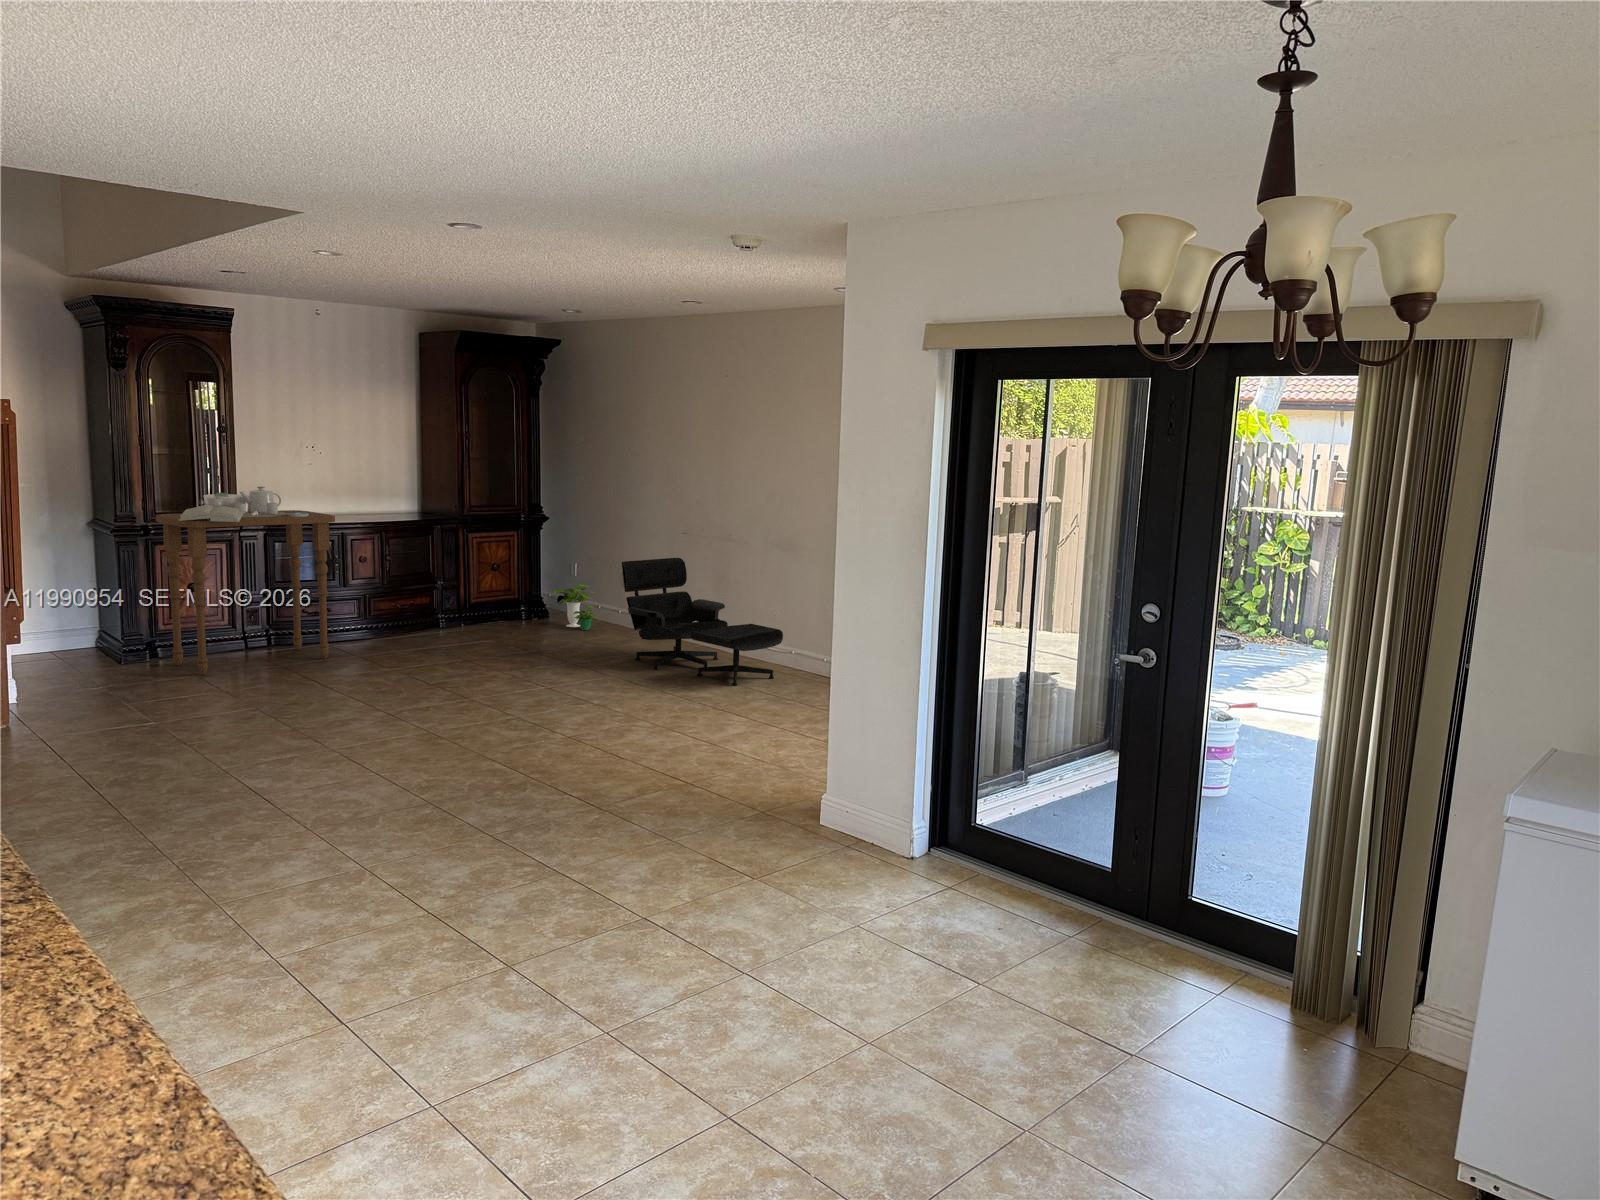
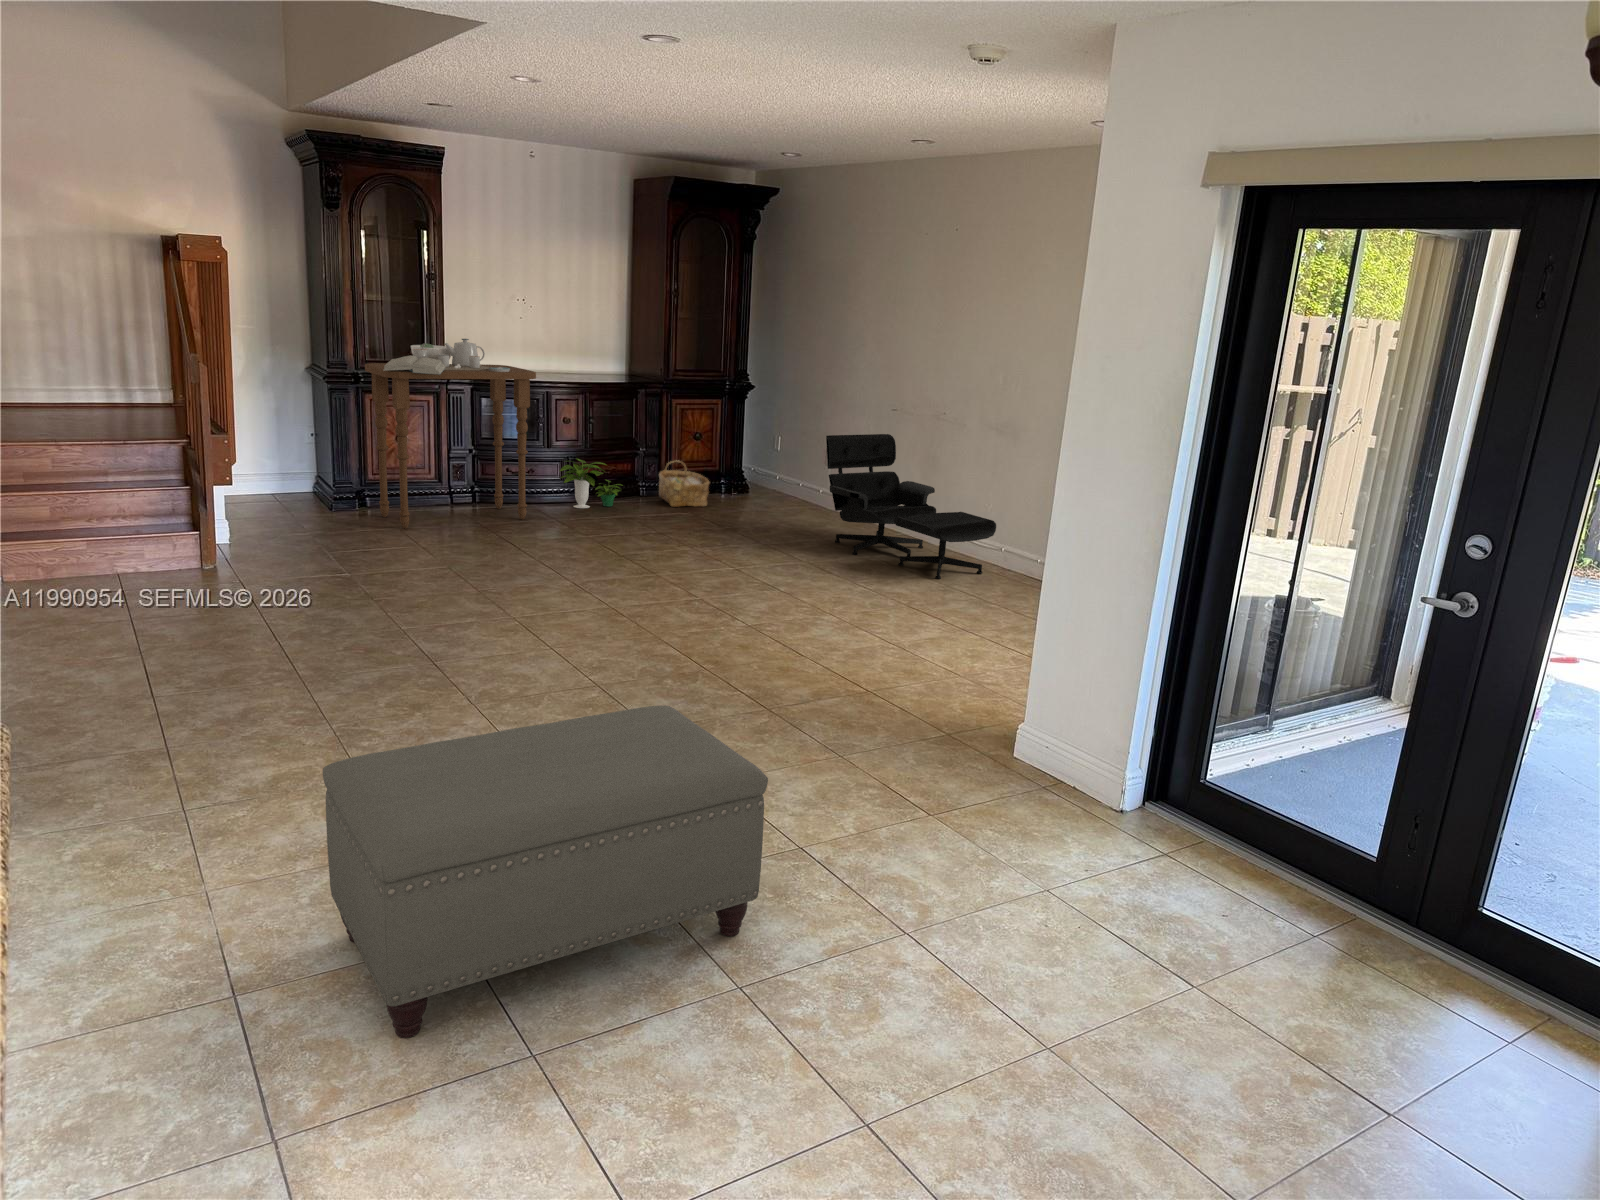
potted plant: present [551,584,595,630] -> present [560,458,623,508]
woven basket: none [458,593,509,638] -> present [659,460,709,507]
ottoman: none [211,799,619,1109] -> present [323,705,768,1038]

